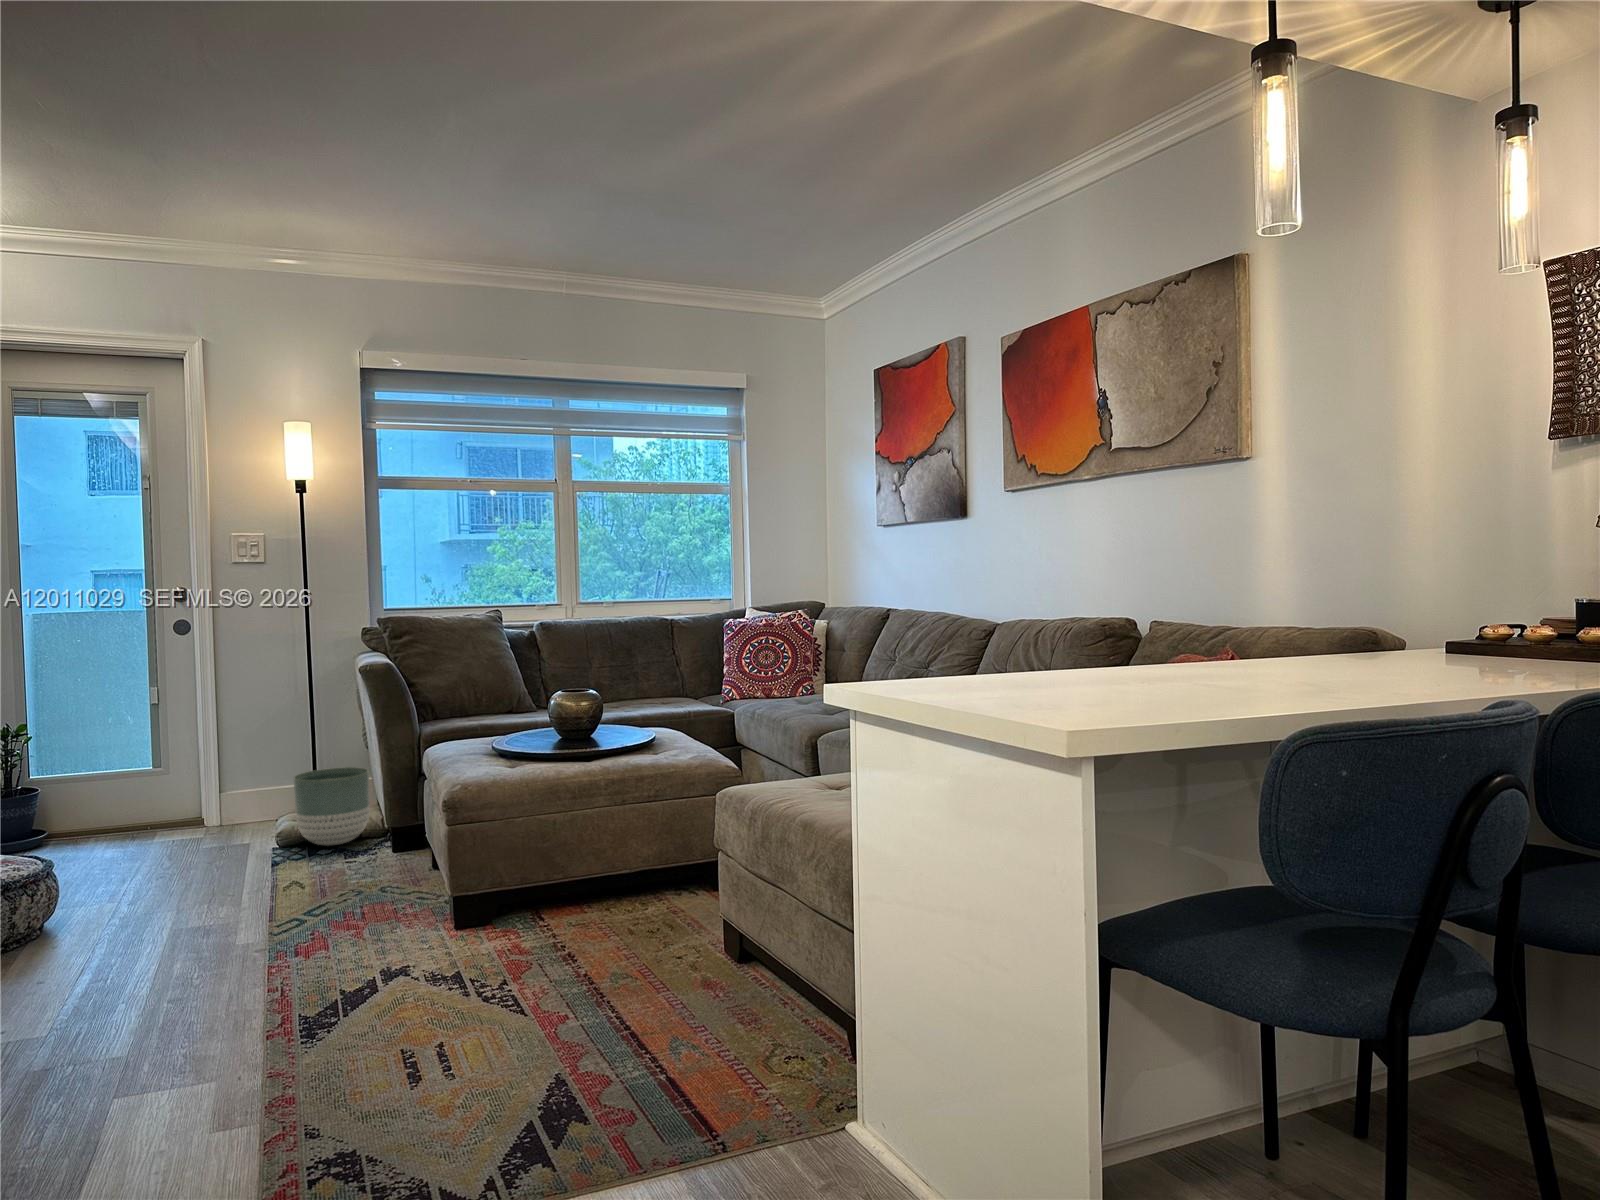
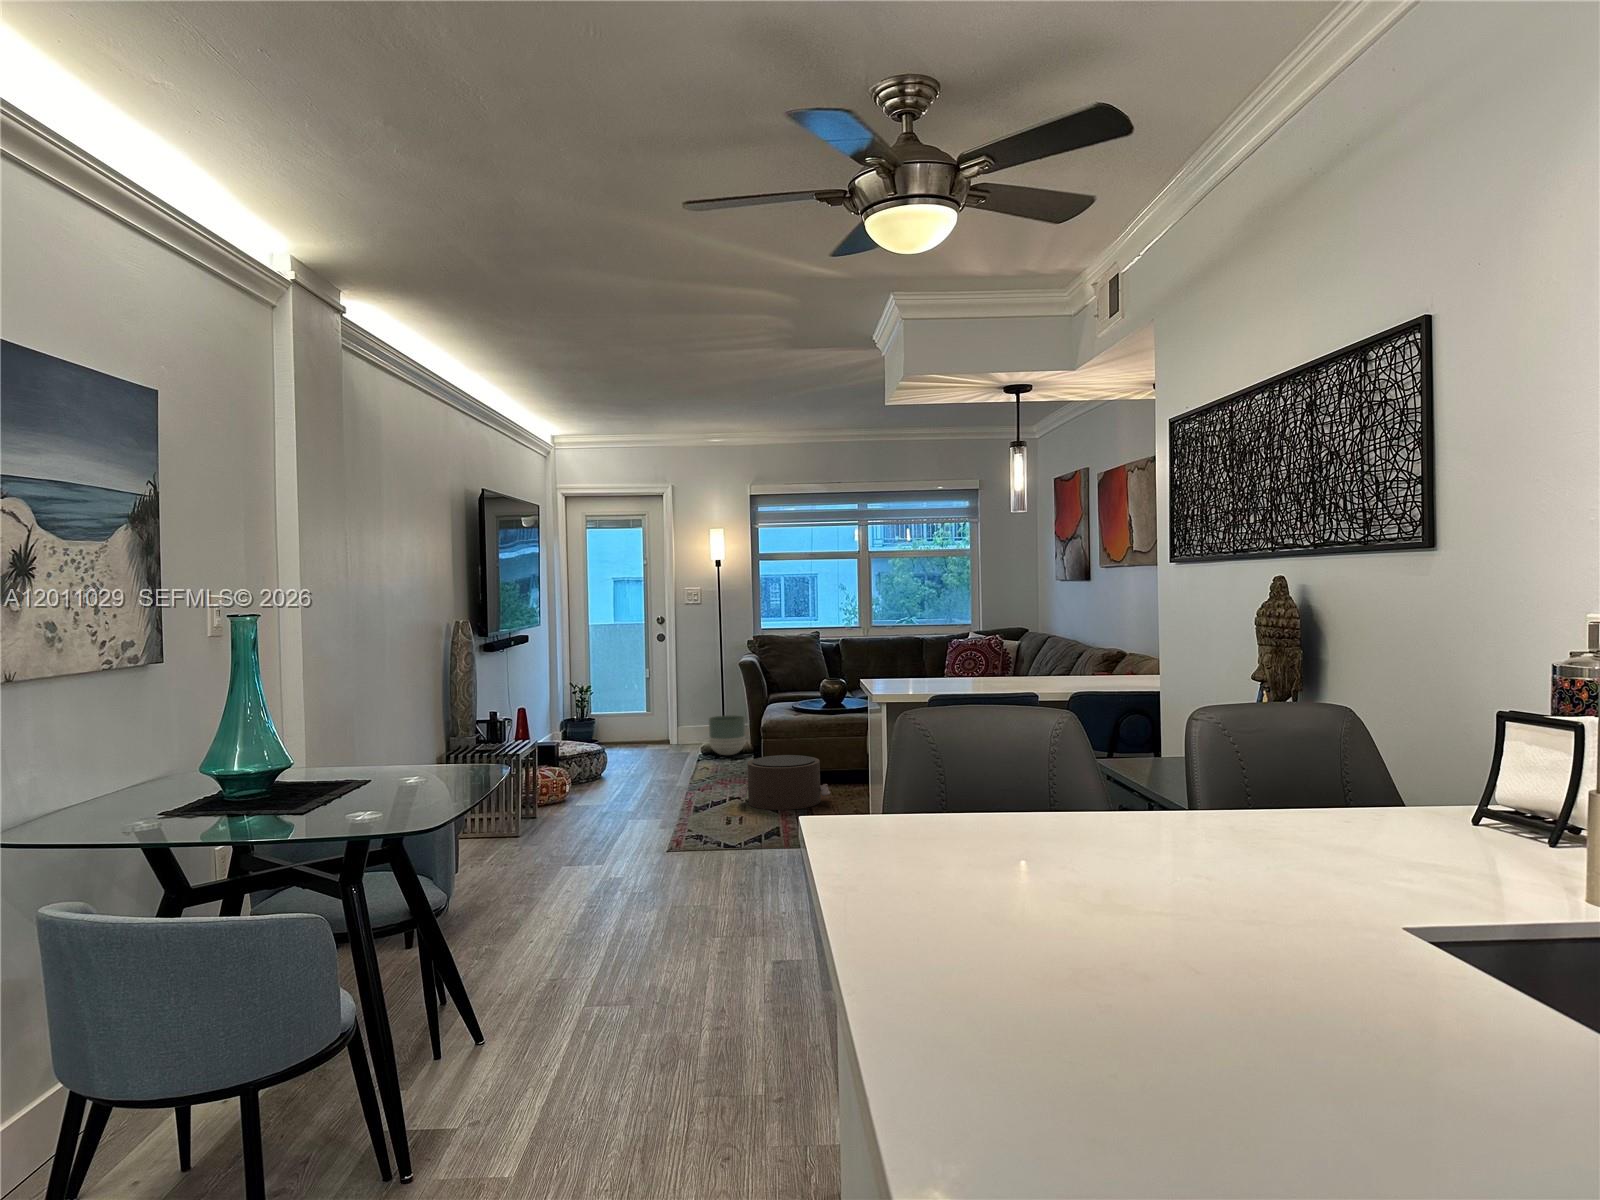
pouf: none [411,856,626,996] -> present [739,755,830,810]

